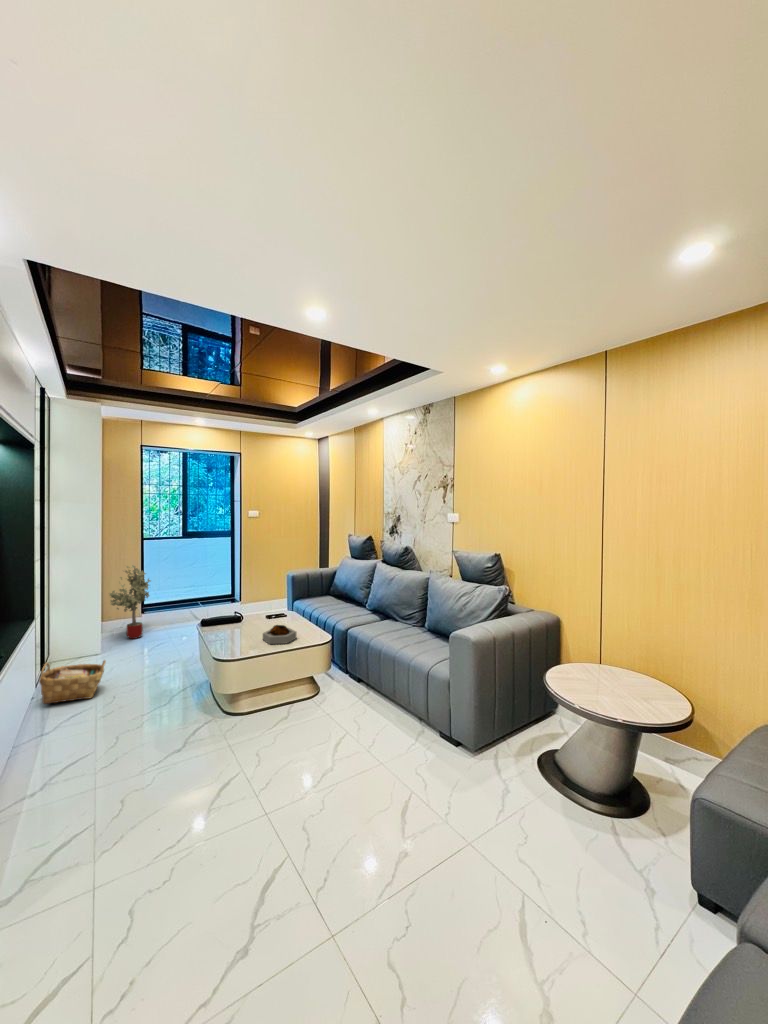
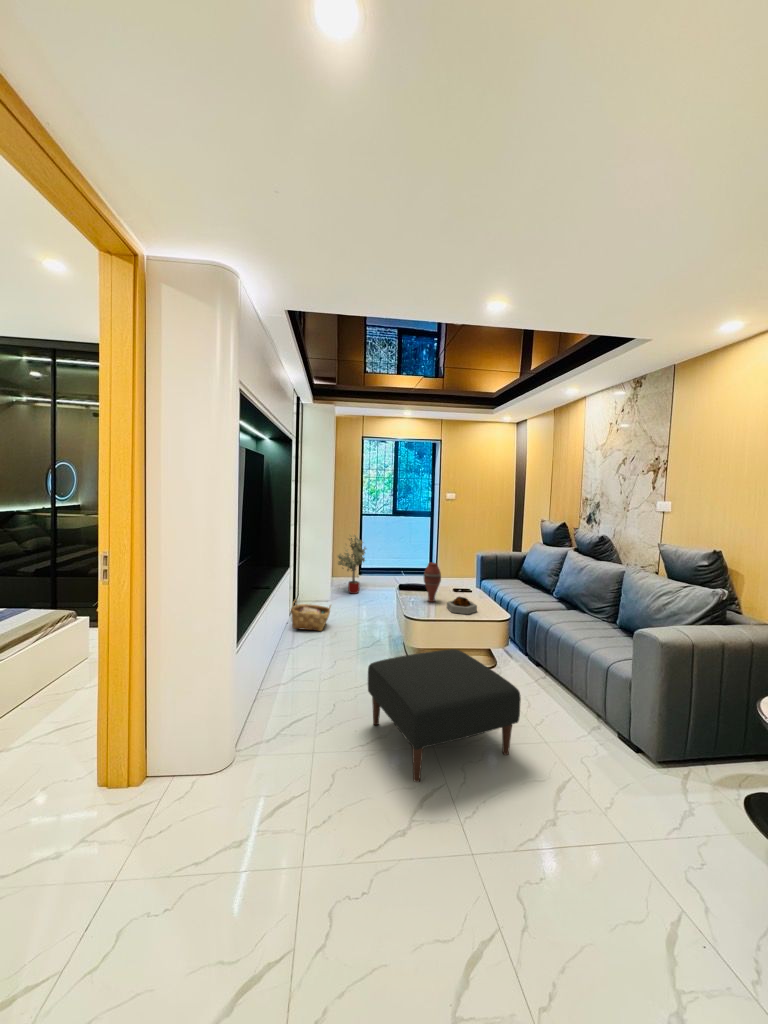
vase: none [233,590,254,636] -> present [424,562,441,602]
ottoman: none [174,687,358,867] -> present [368,649,521,782]

